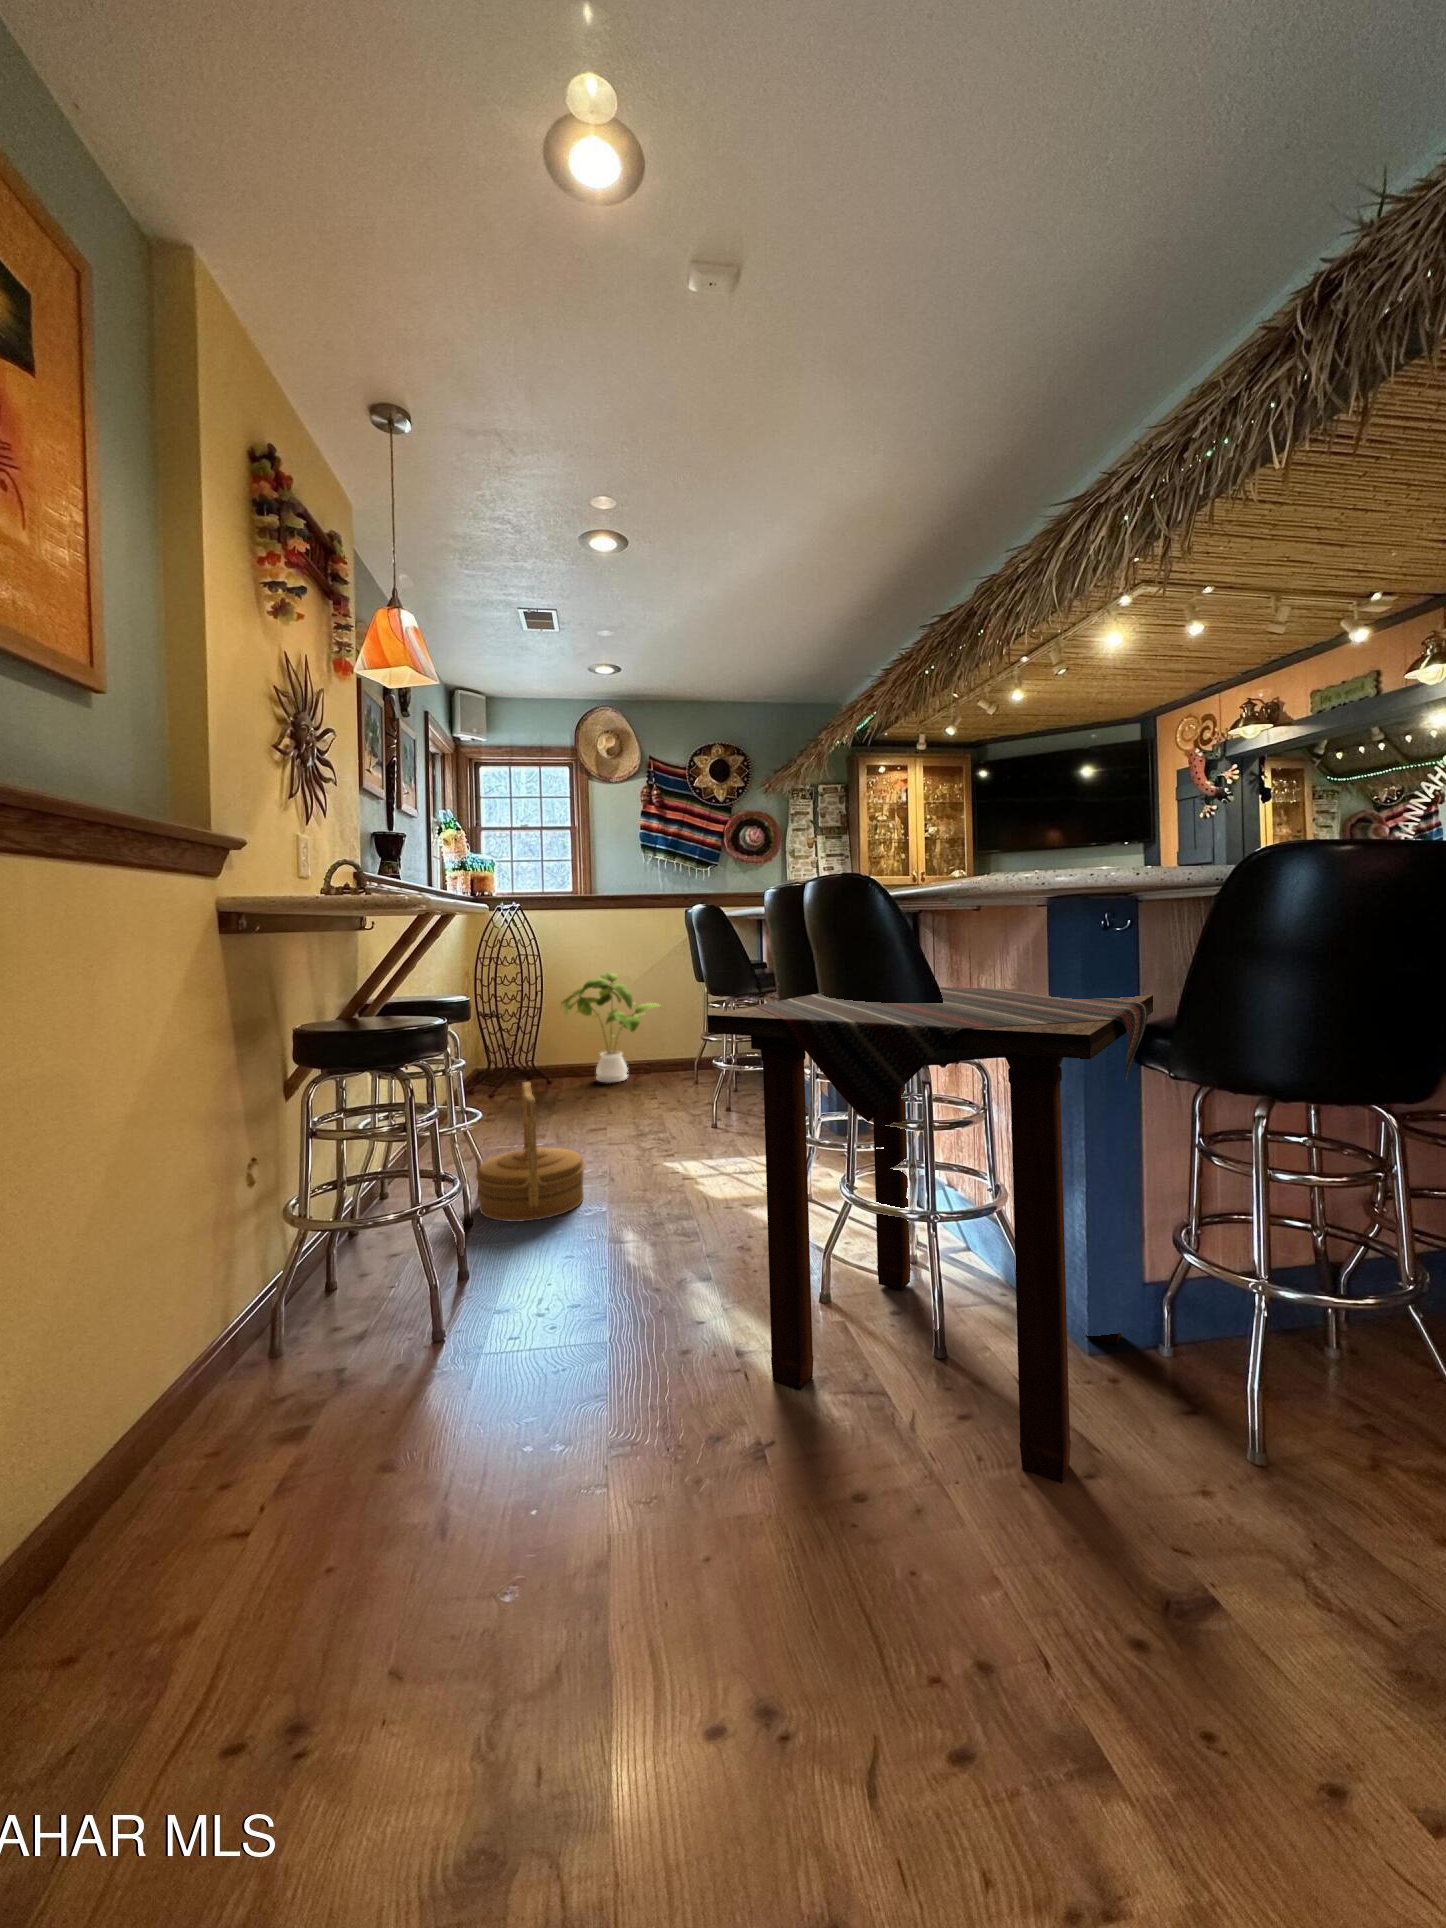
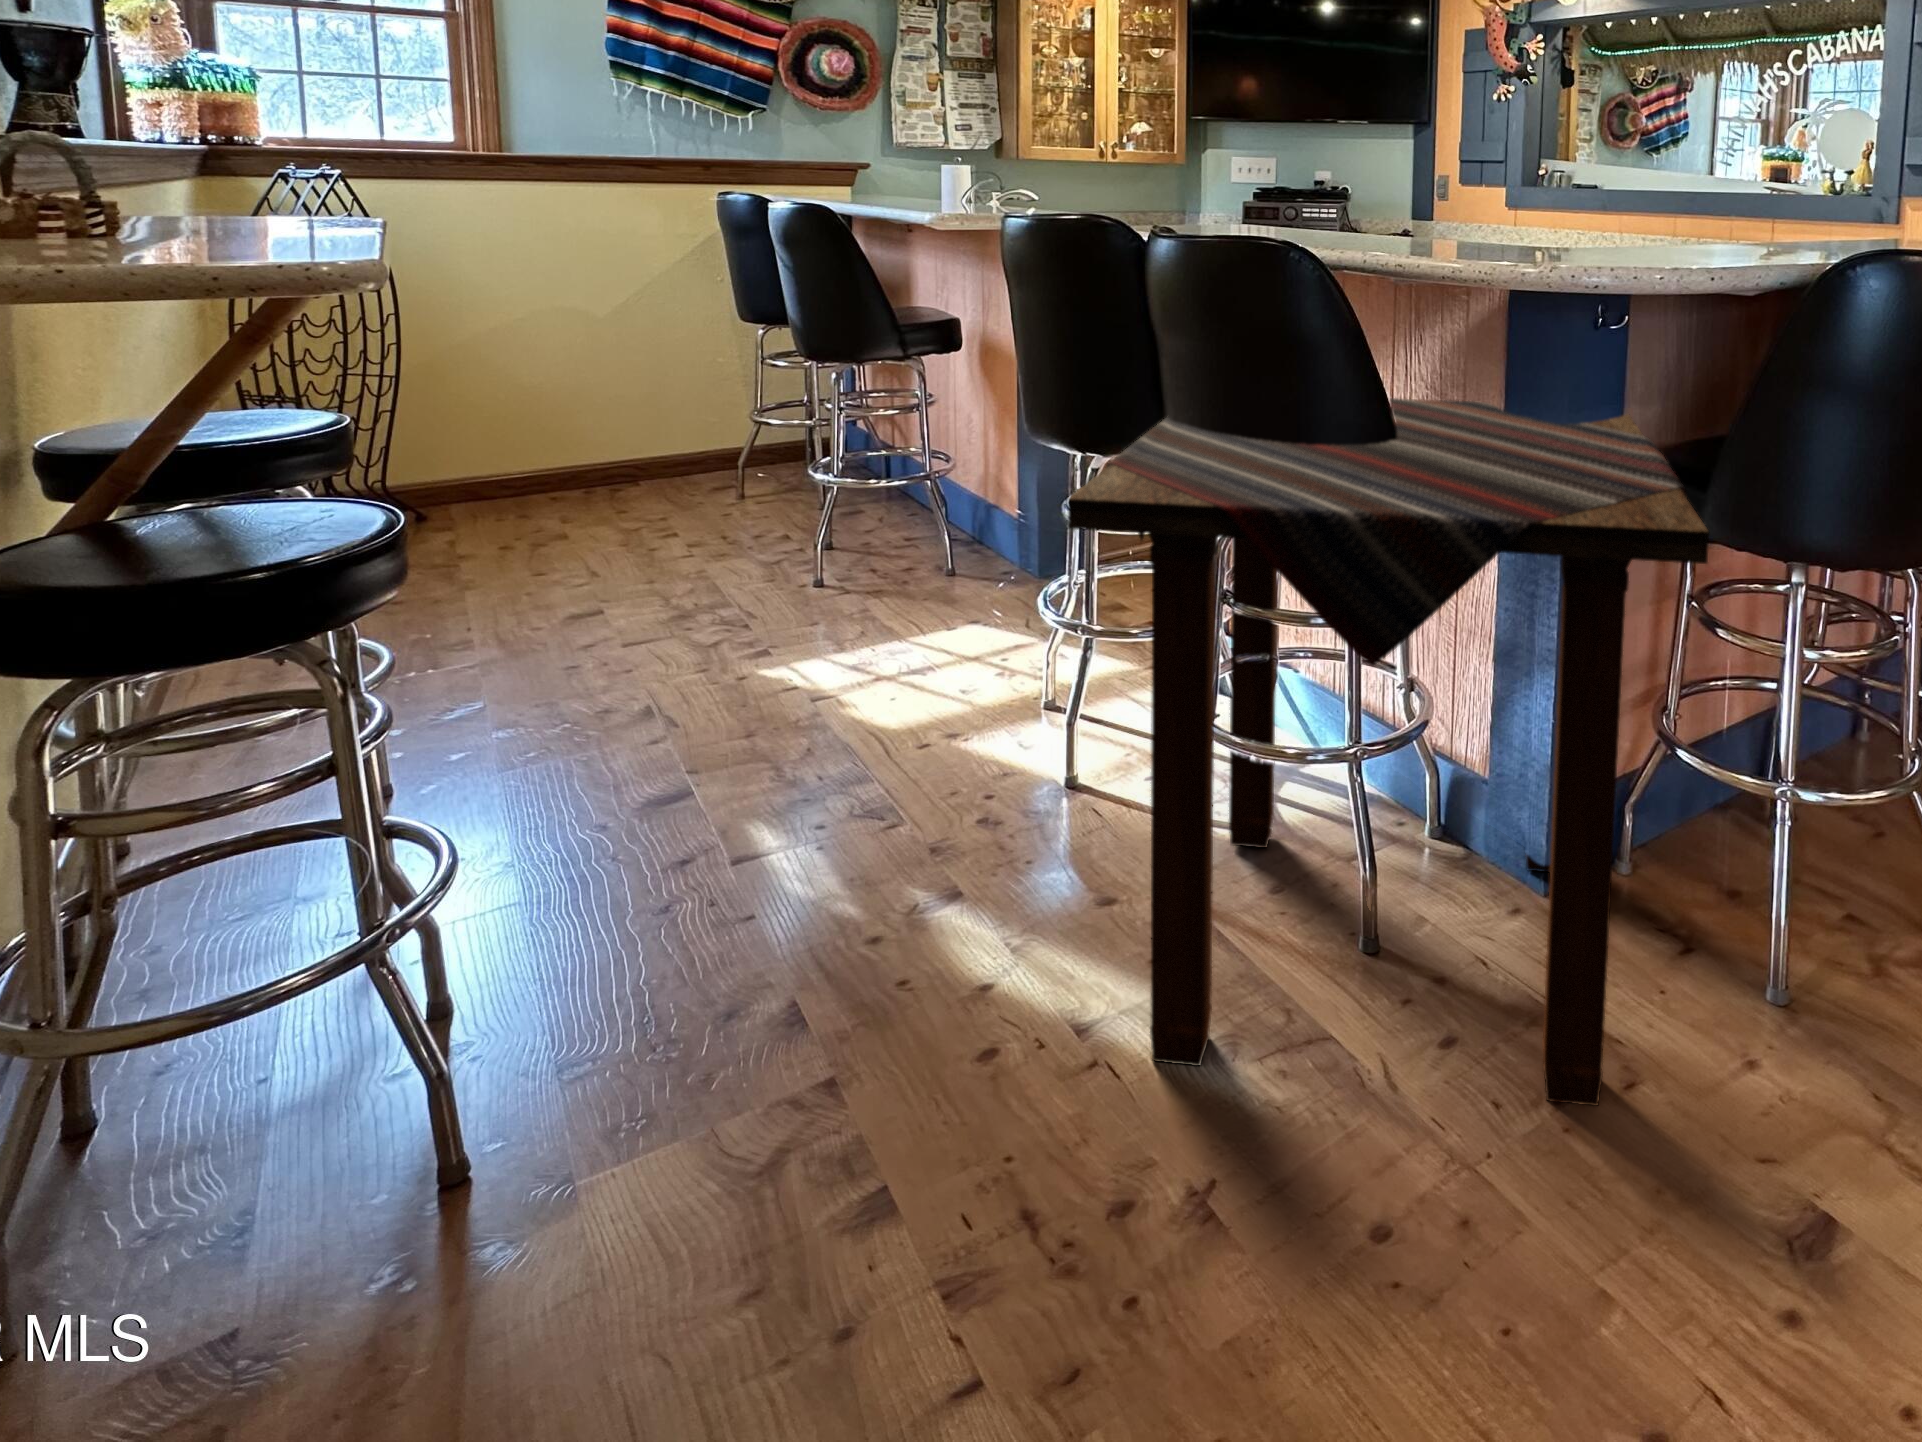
house plant: present [561,973,659,1082] -> none [447,306,672,510]
woven basket: present [476,1082,585,1222] -> none [384,566,634,854]

